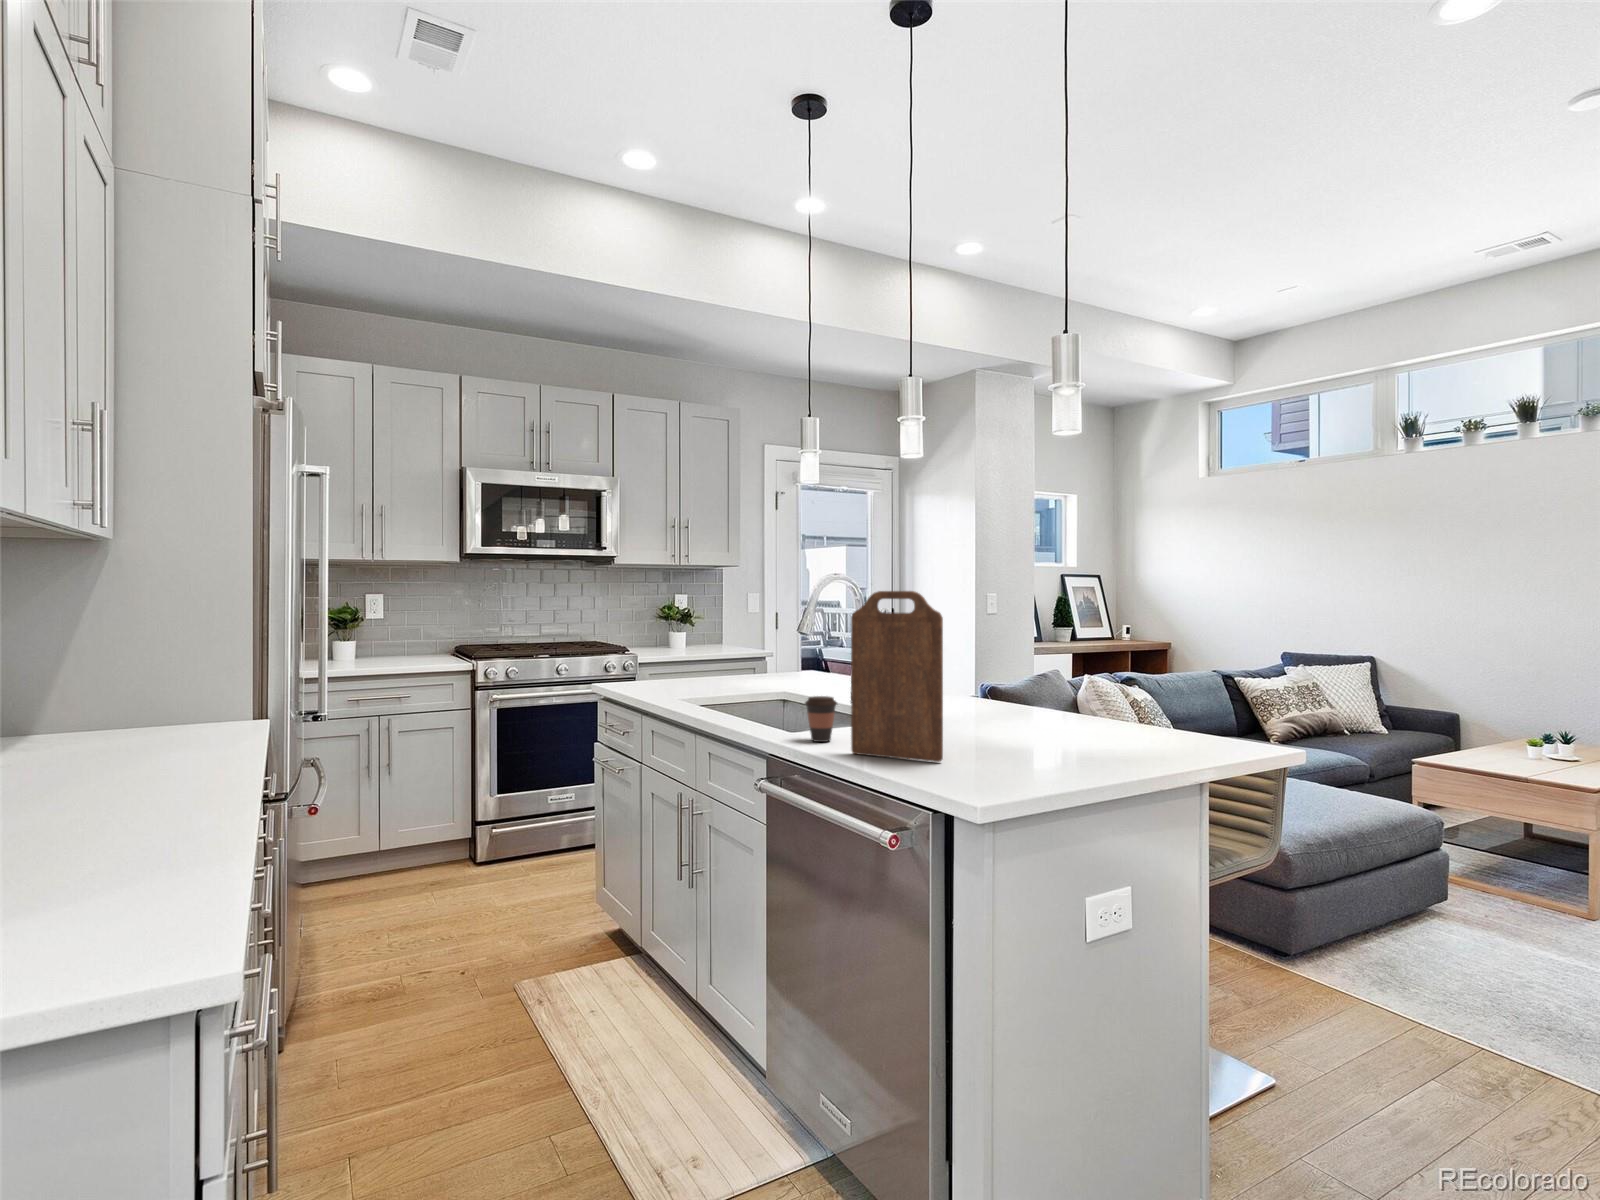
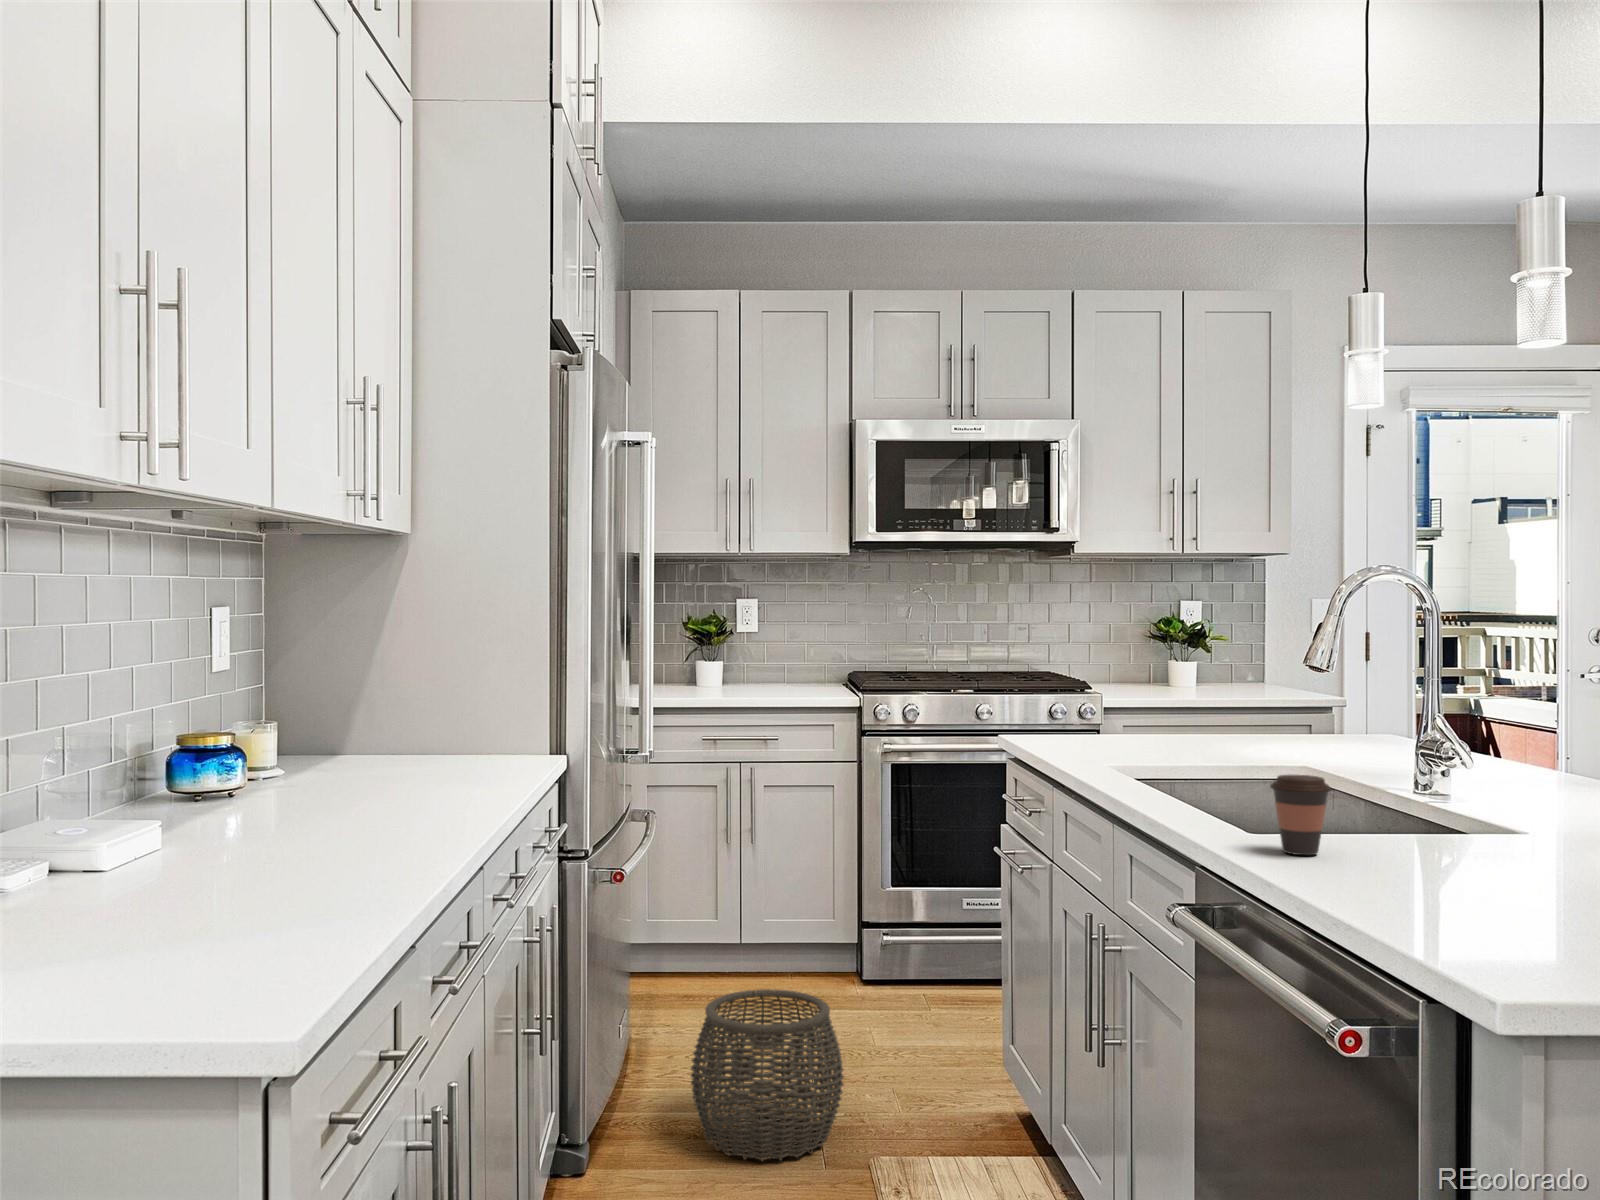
cutting board: present [851,591,943,762] -> none [1338,590,1513,913]
woven basket: none [373,873,491,997] -> present [691,989,844,1161]

